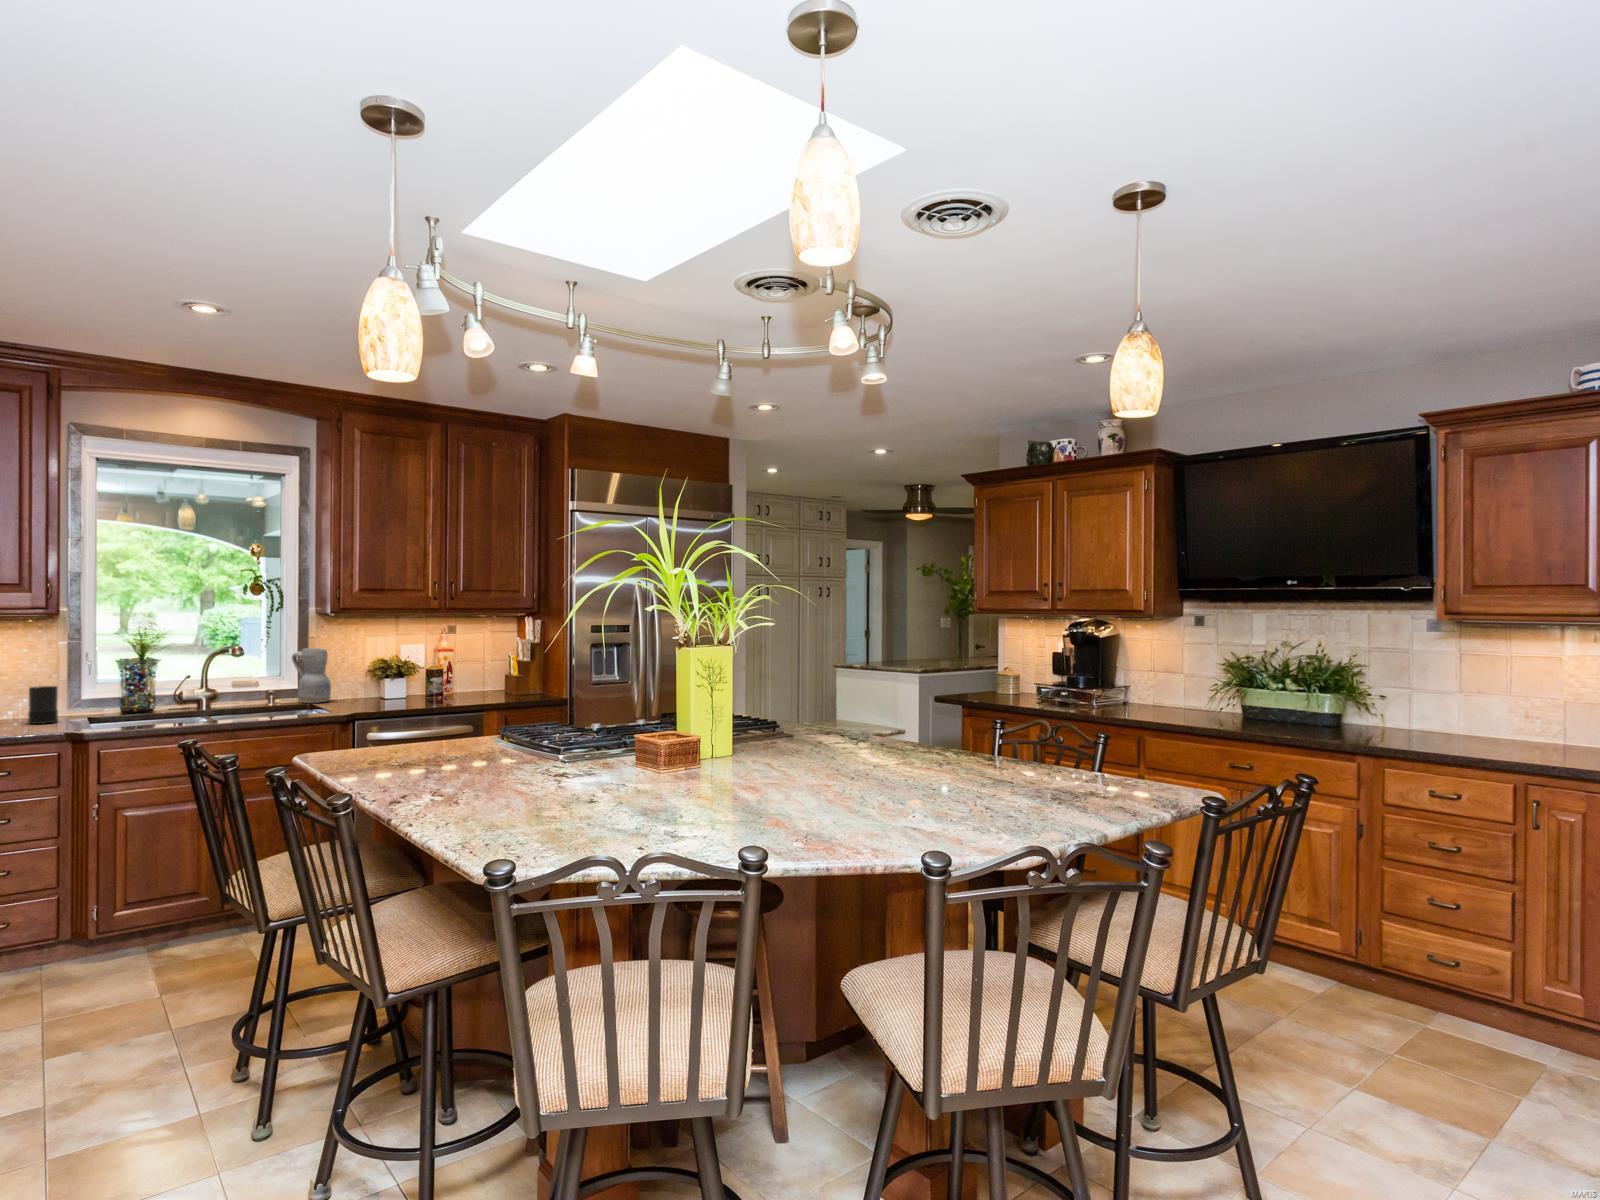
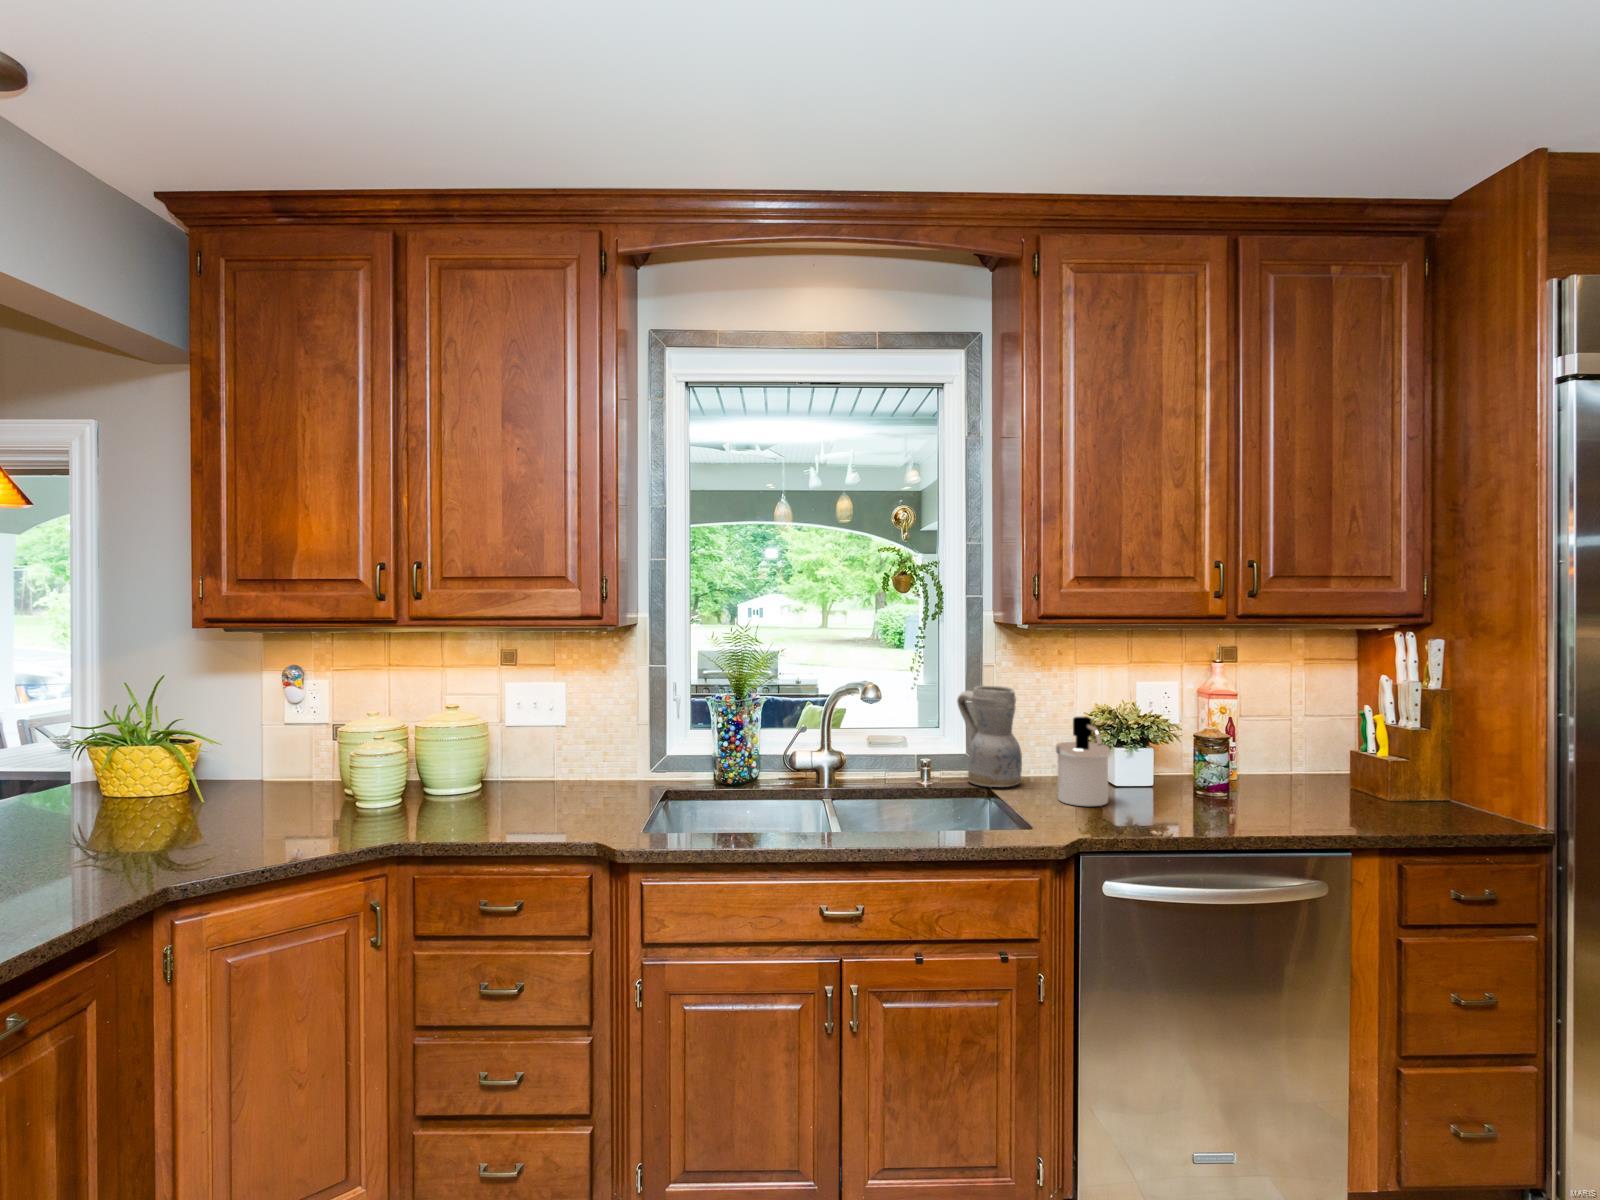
soap dispenser: none [350,661,379,705] -> present [1056,717,1110,806]
candle: present [28,686,58,724] -> none [575,735,612,803]

